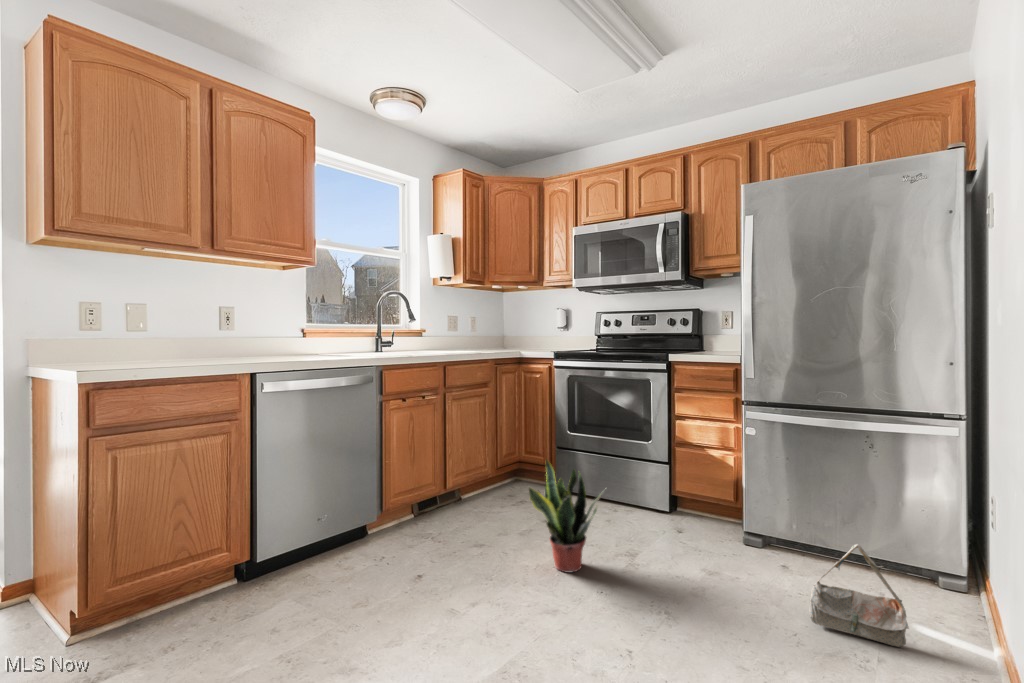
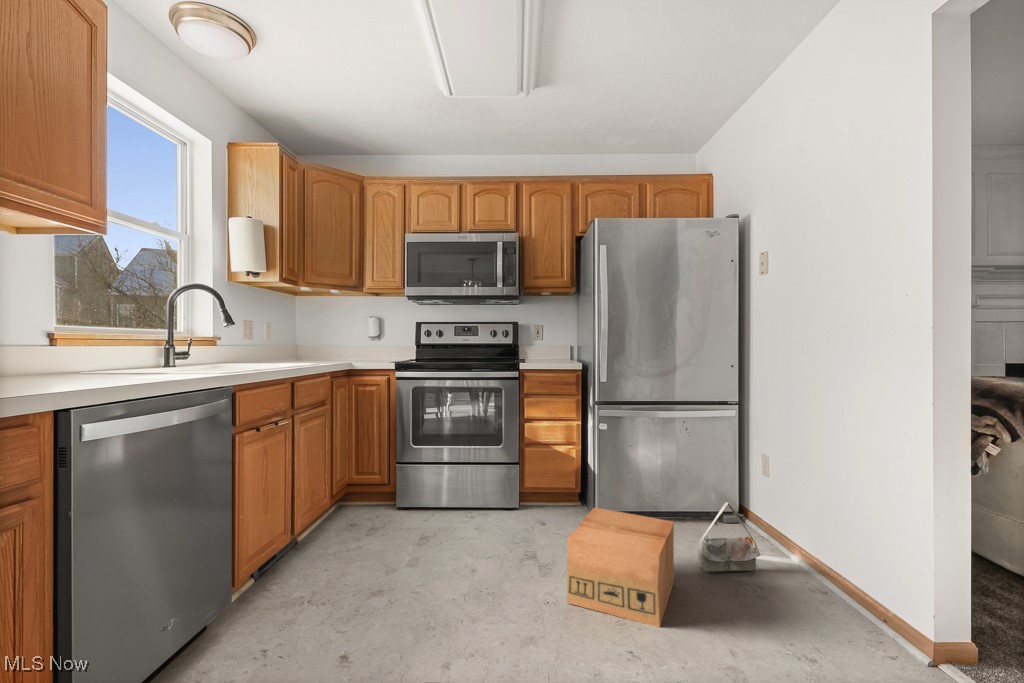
potted plant: present [529,460,601,572] -> none [460,476,531,593]
cardboard box: none [614,515,759,652] -> present [567,508,674,627]

